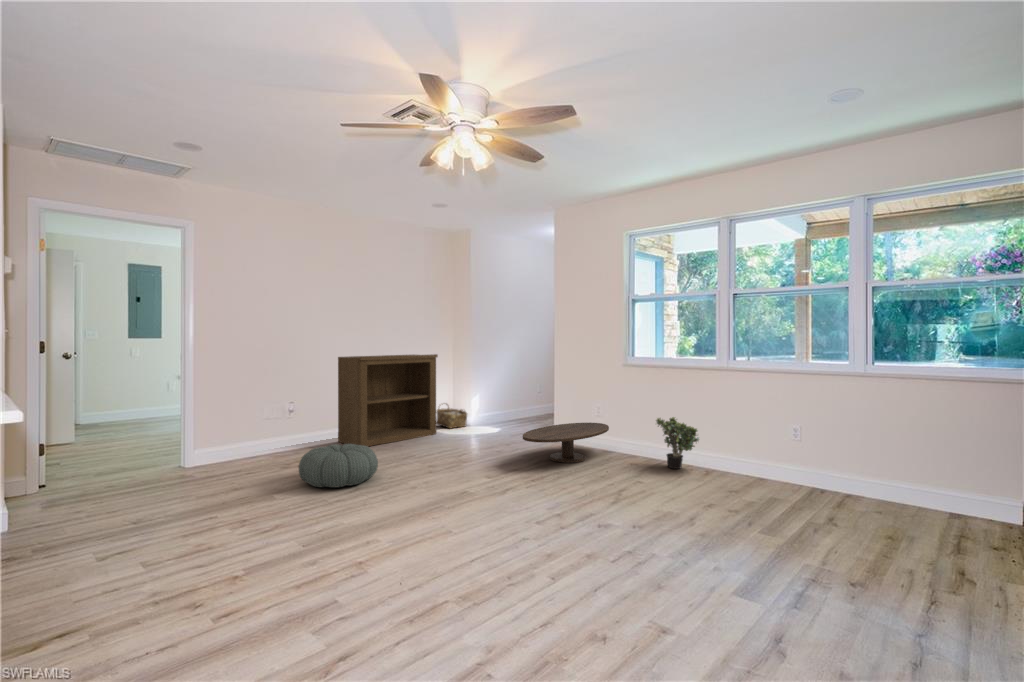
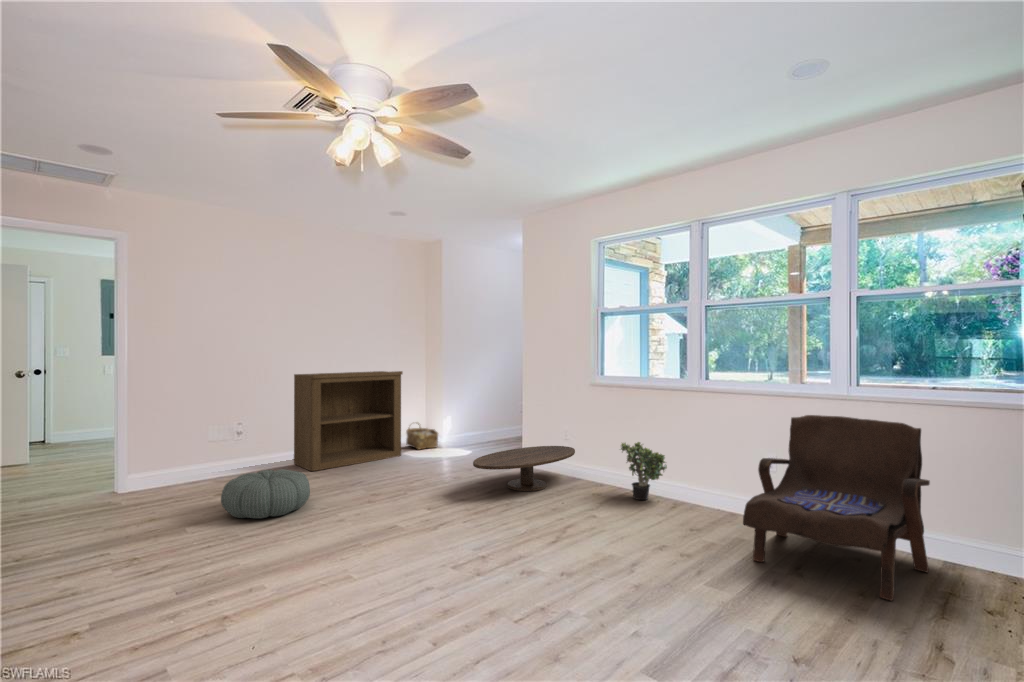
armchair: none [784,391,940,541] -> present [743,415,930,601]

